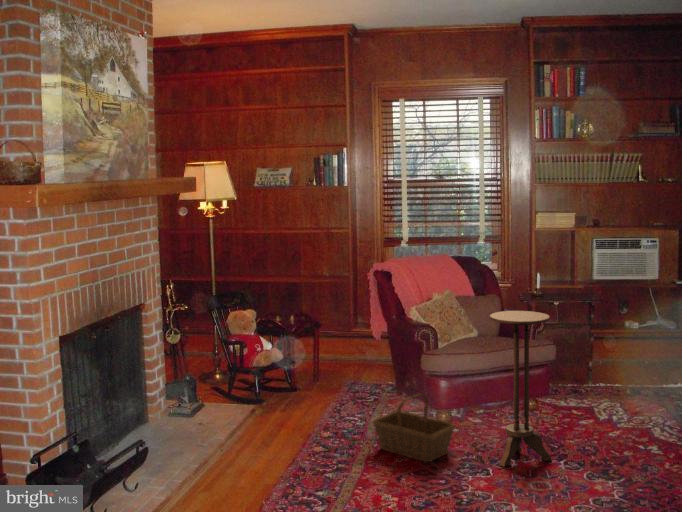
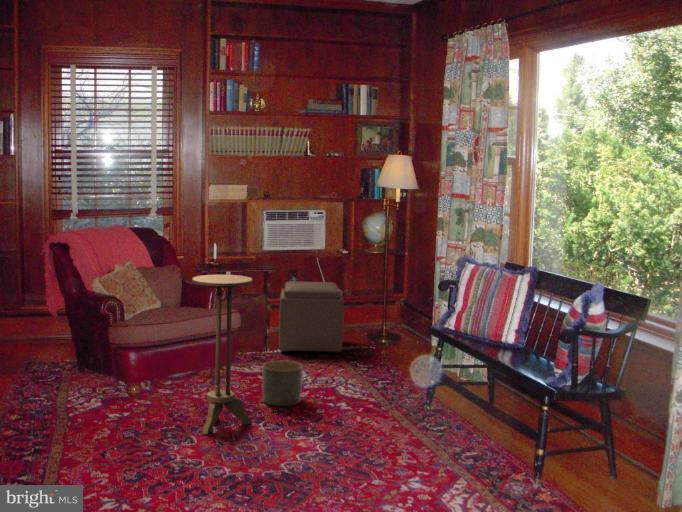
ottoman: none [601,312,673,390] -> present [279,281,344,353]
basket: present [373,394,455,462] -> none [58,367,153,439]
planter: none [569,397,611,445] -> present [263,361,303,406]

